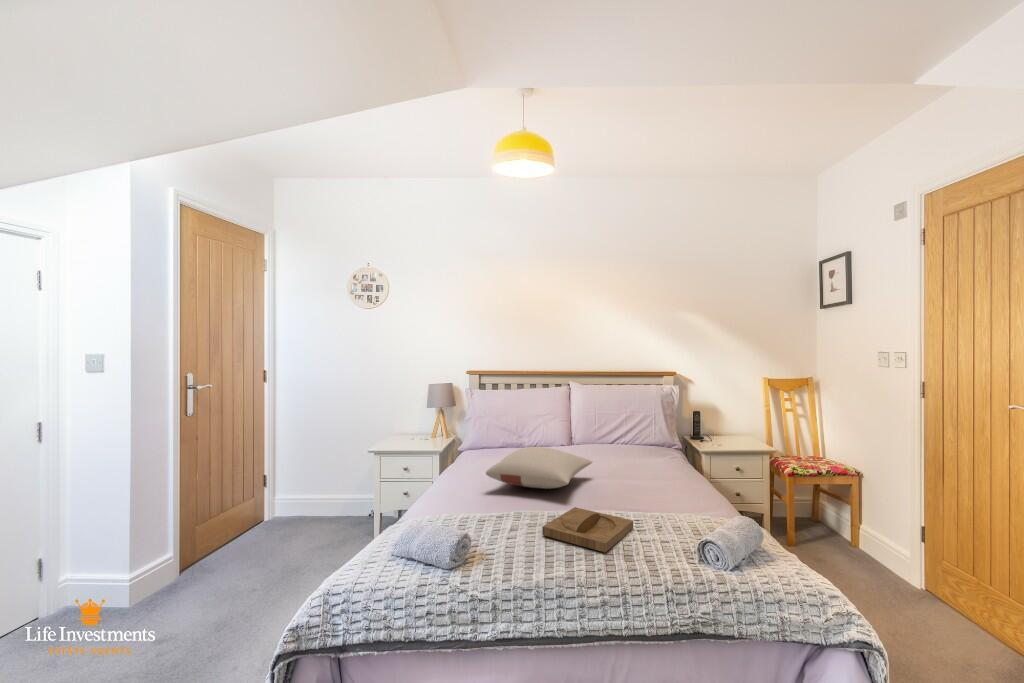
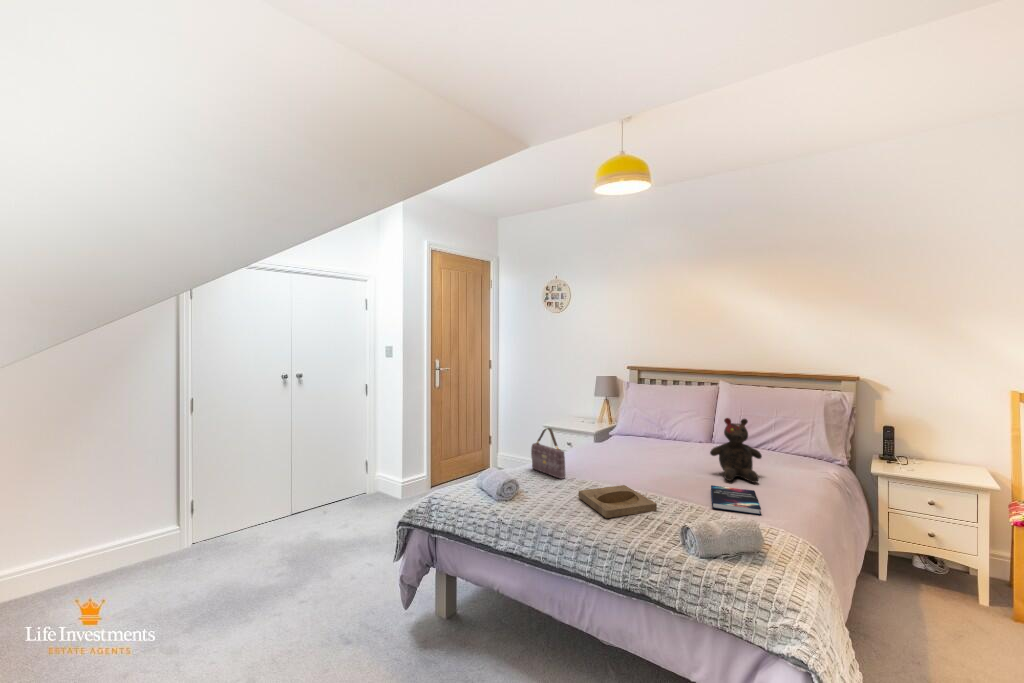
teddy bear: none [618,415,668,481] -> present [710,418,762,483]
pillow: present [486,447,592,489] -> none [580,434,683,470]
handbag: none [437,452,493,516] -> present [531,428,565,479]
hardback book: none [644,486,714,512] -> present [711,485,761,515]

